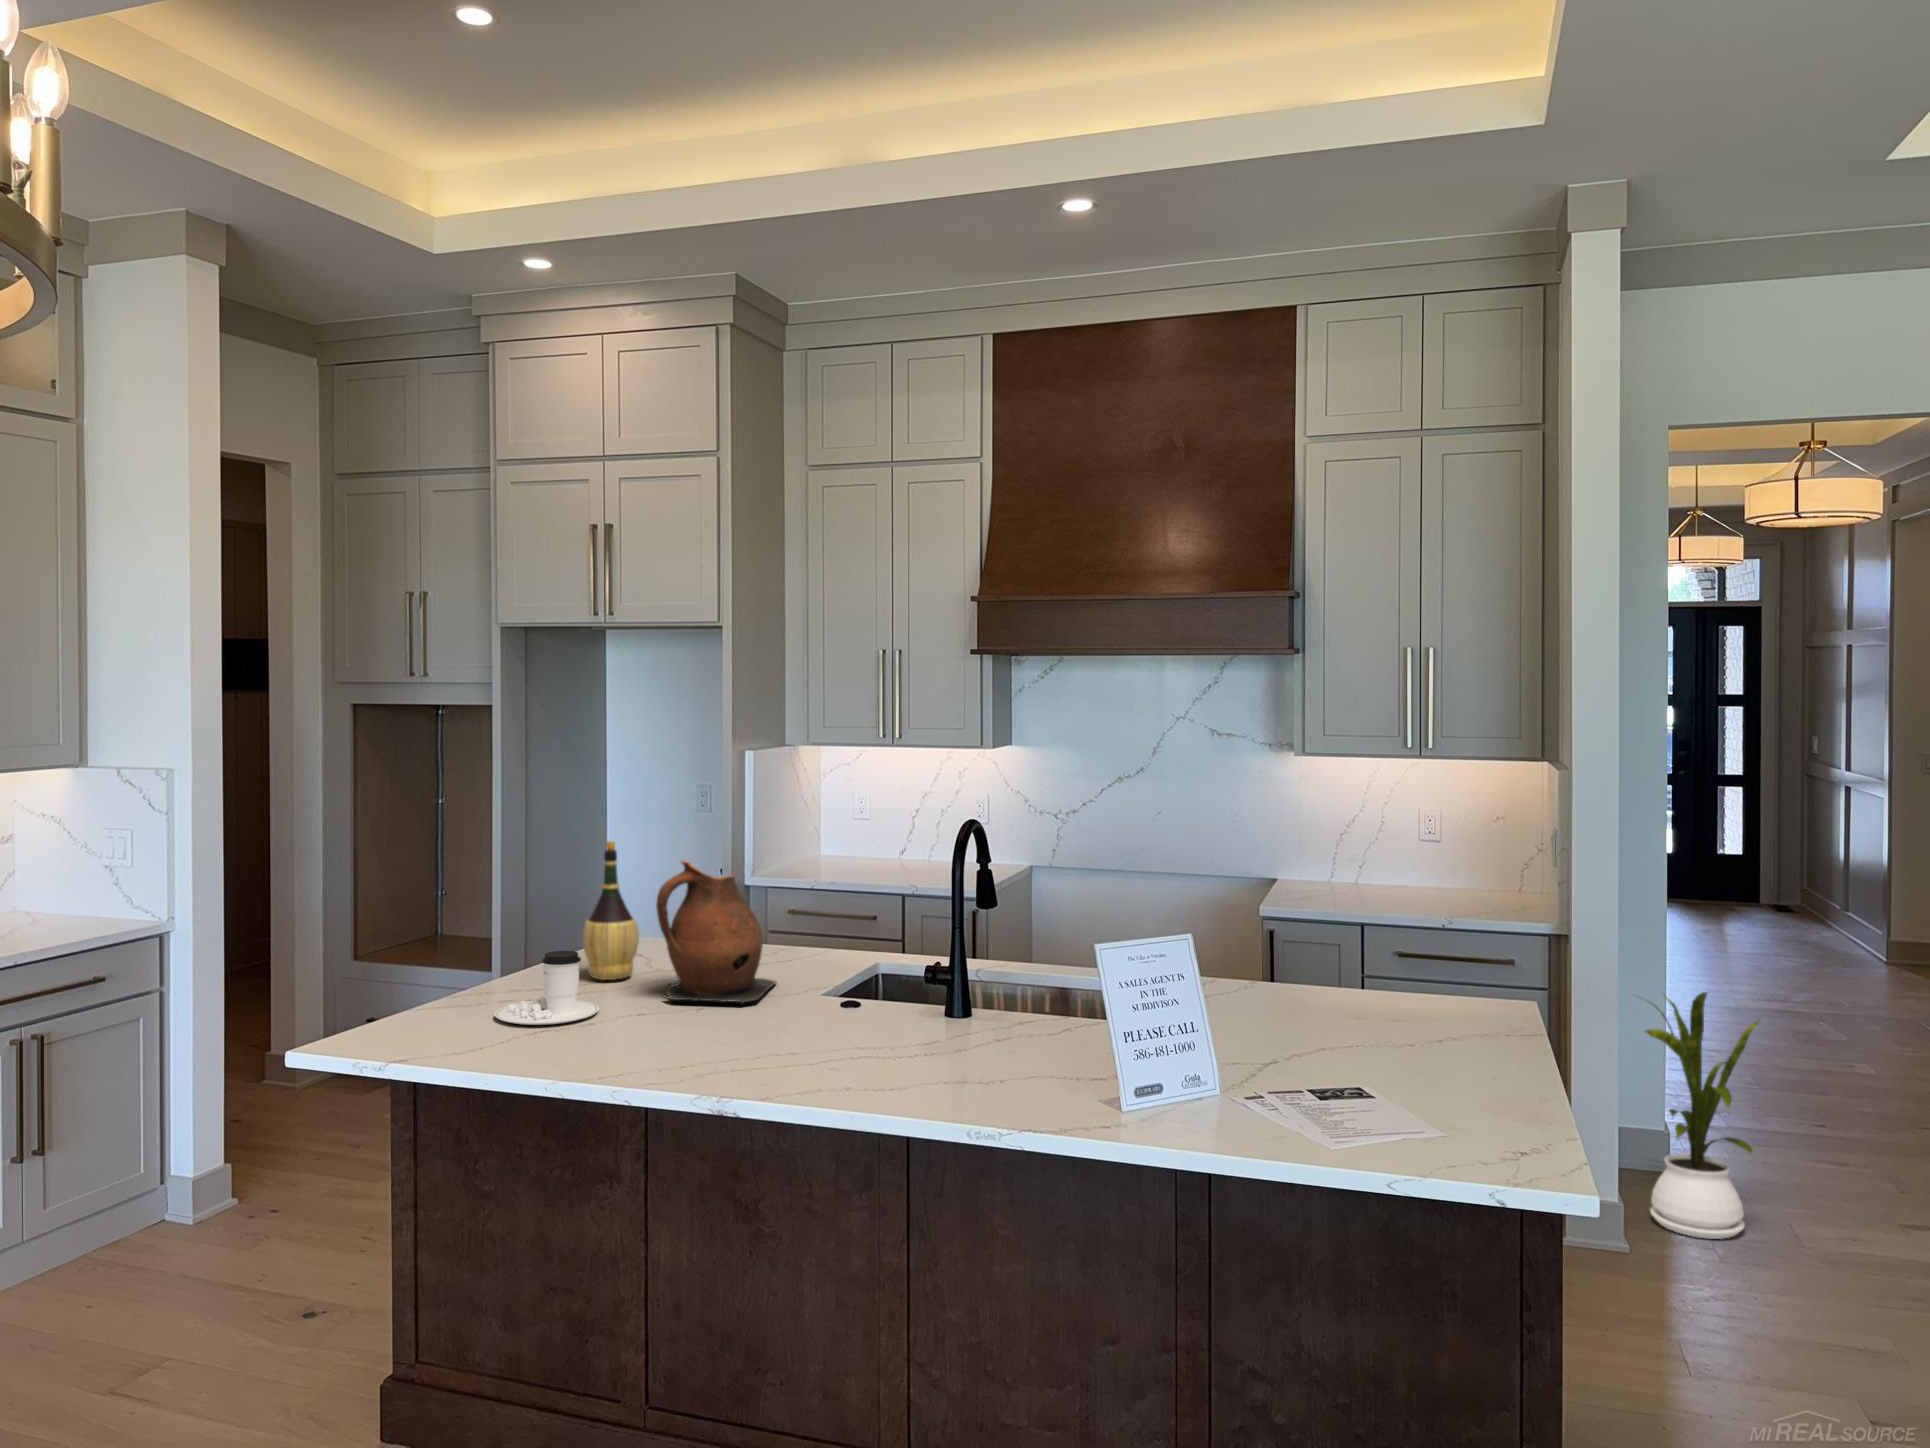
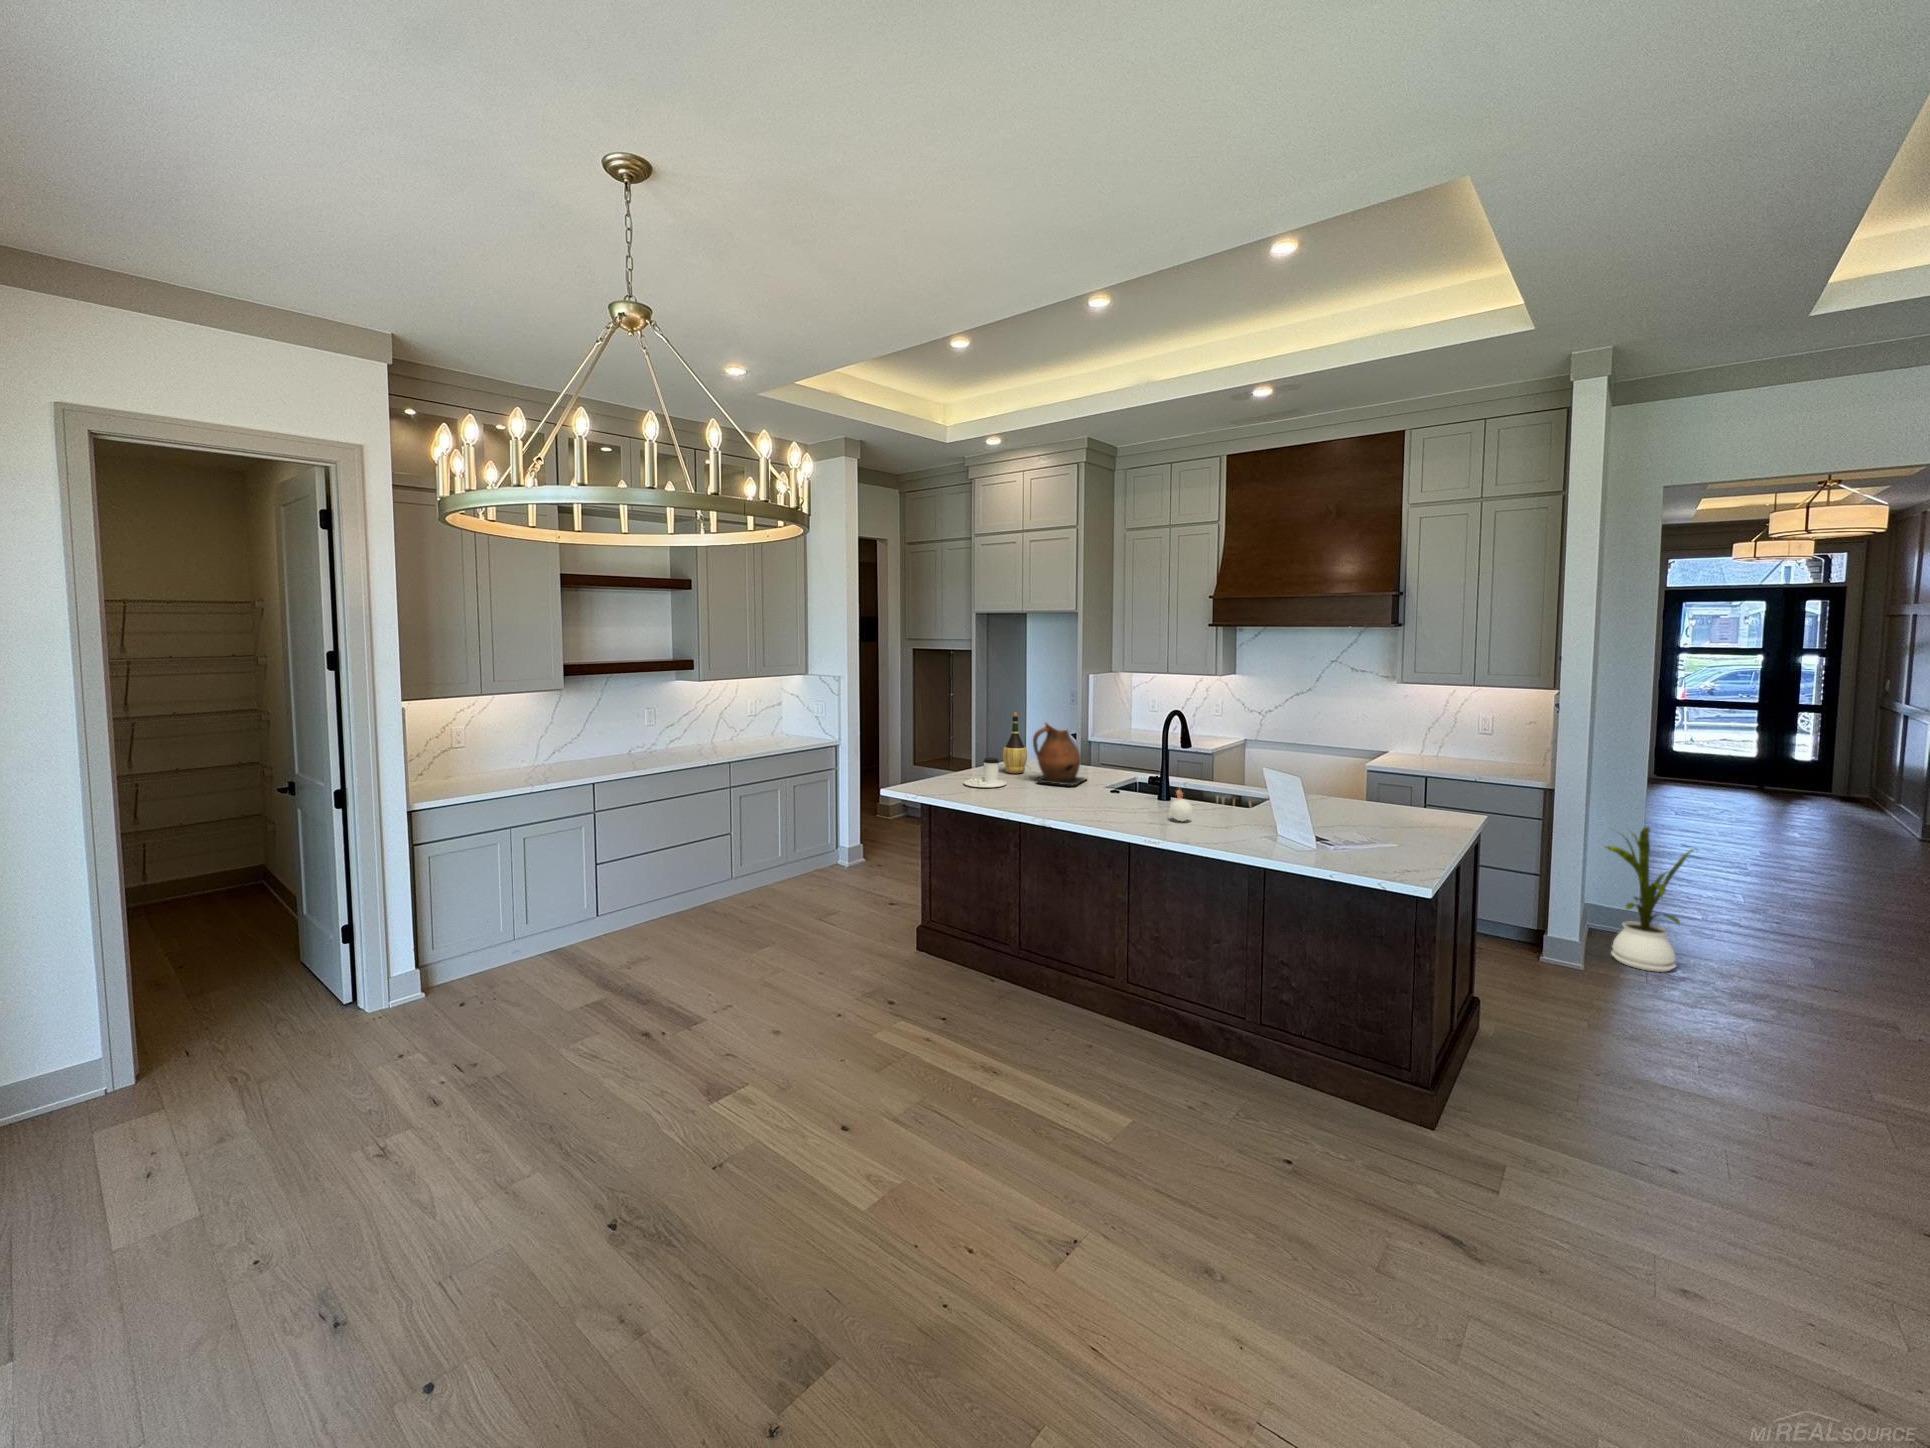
candle: none [988,986,1036,1075] -> present [1170,790,1192,821]

